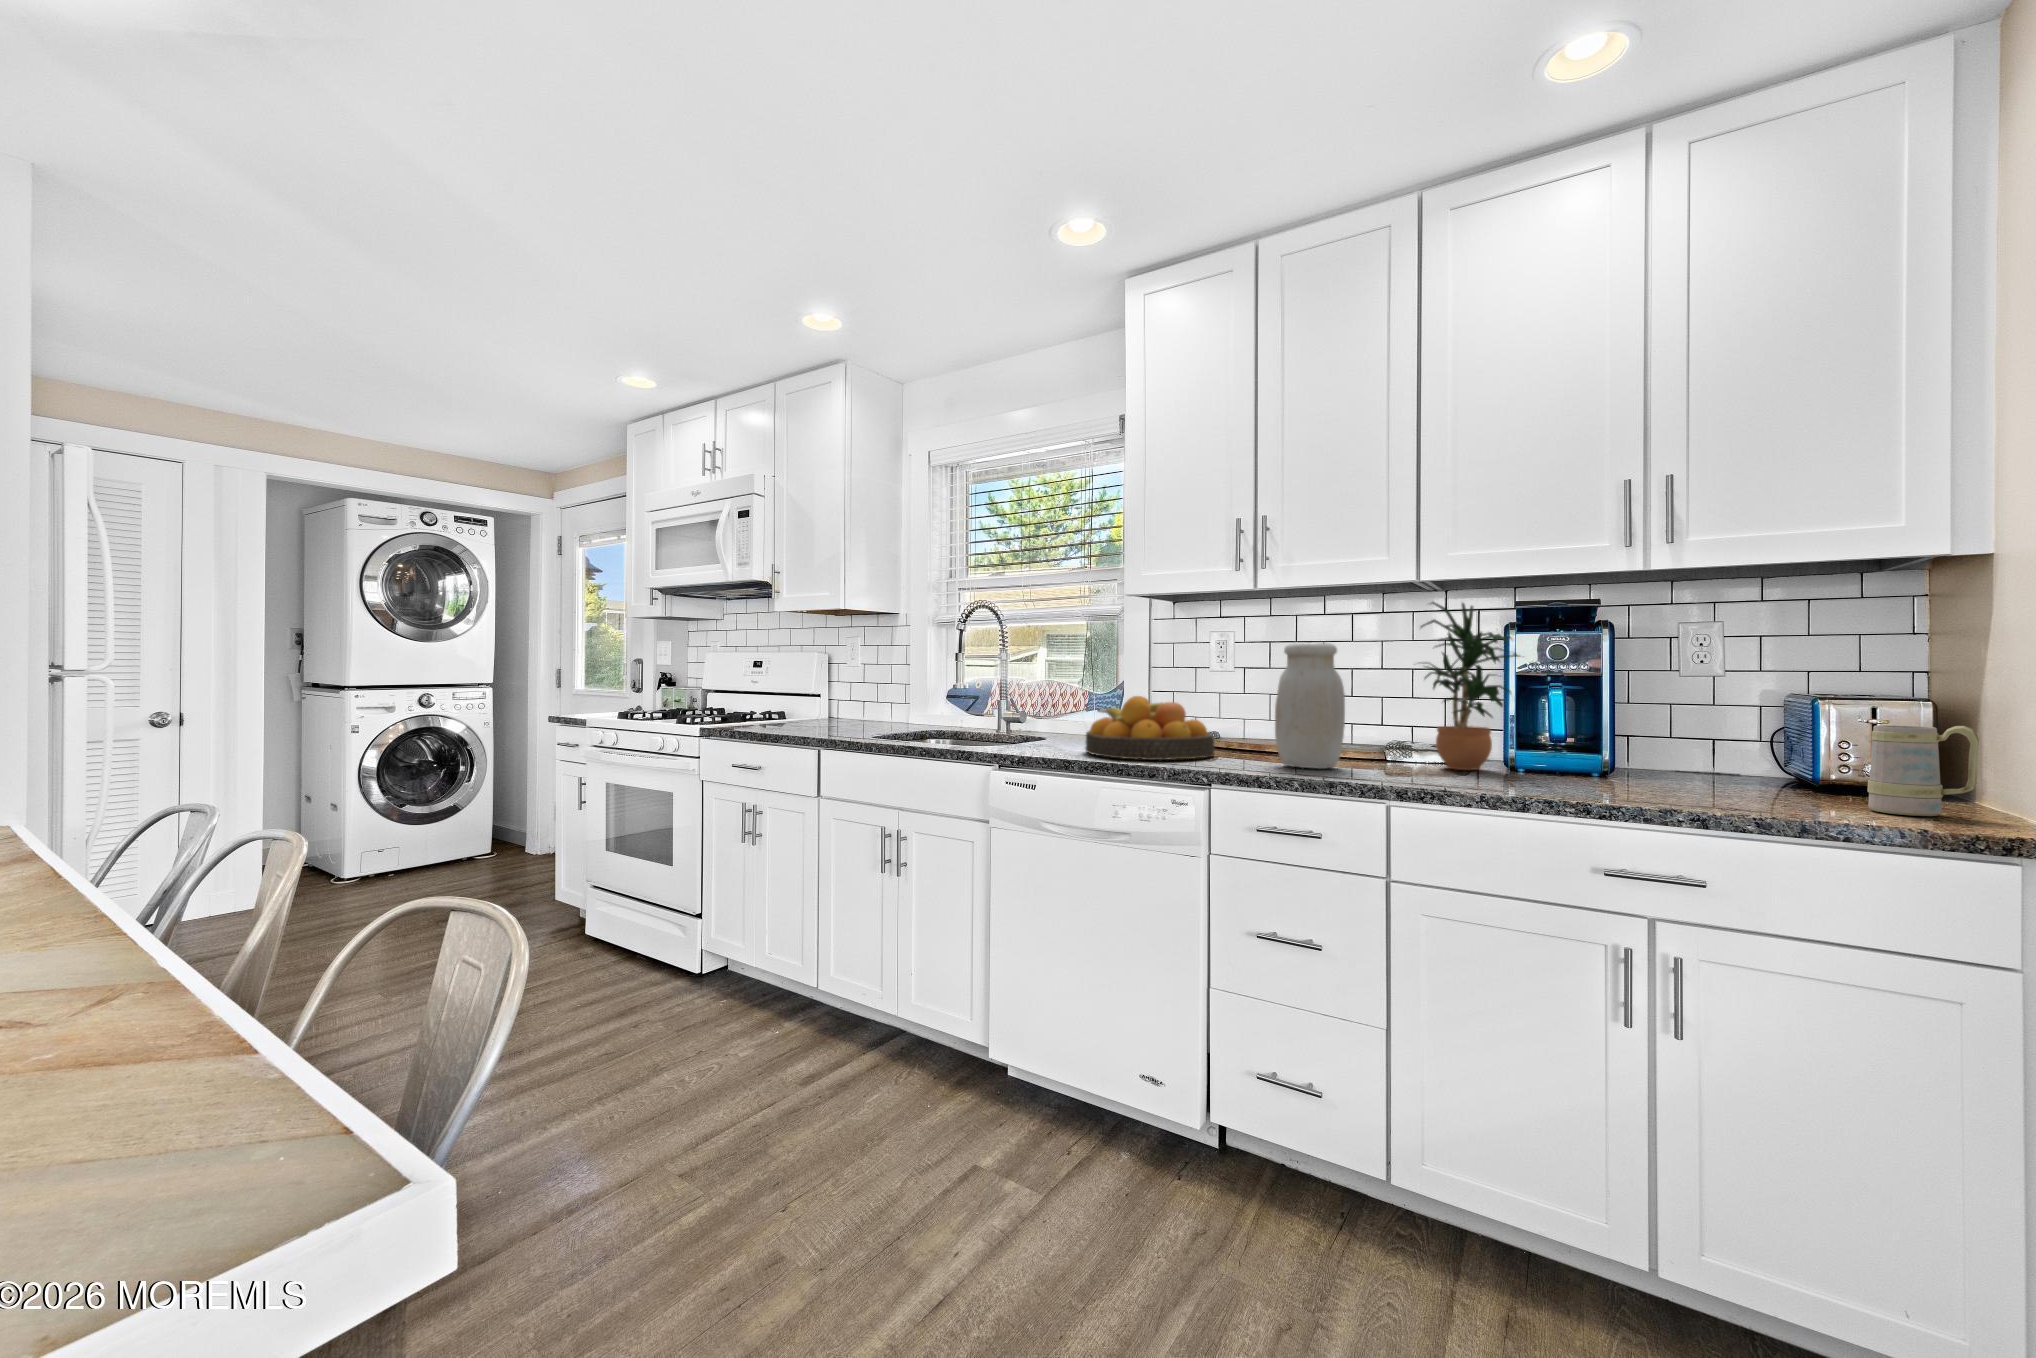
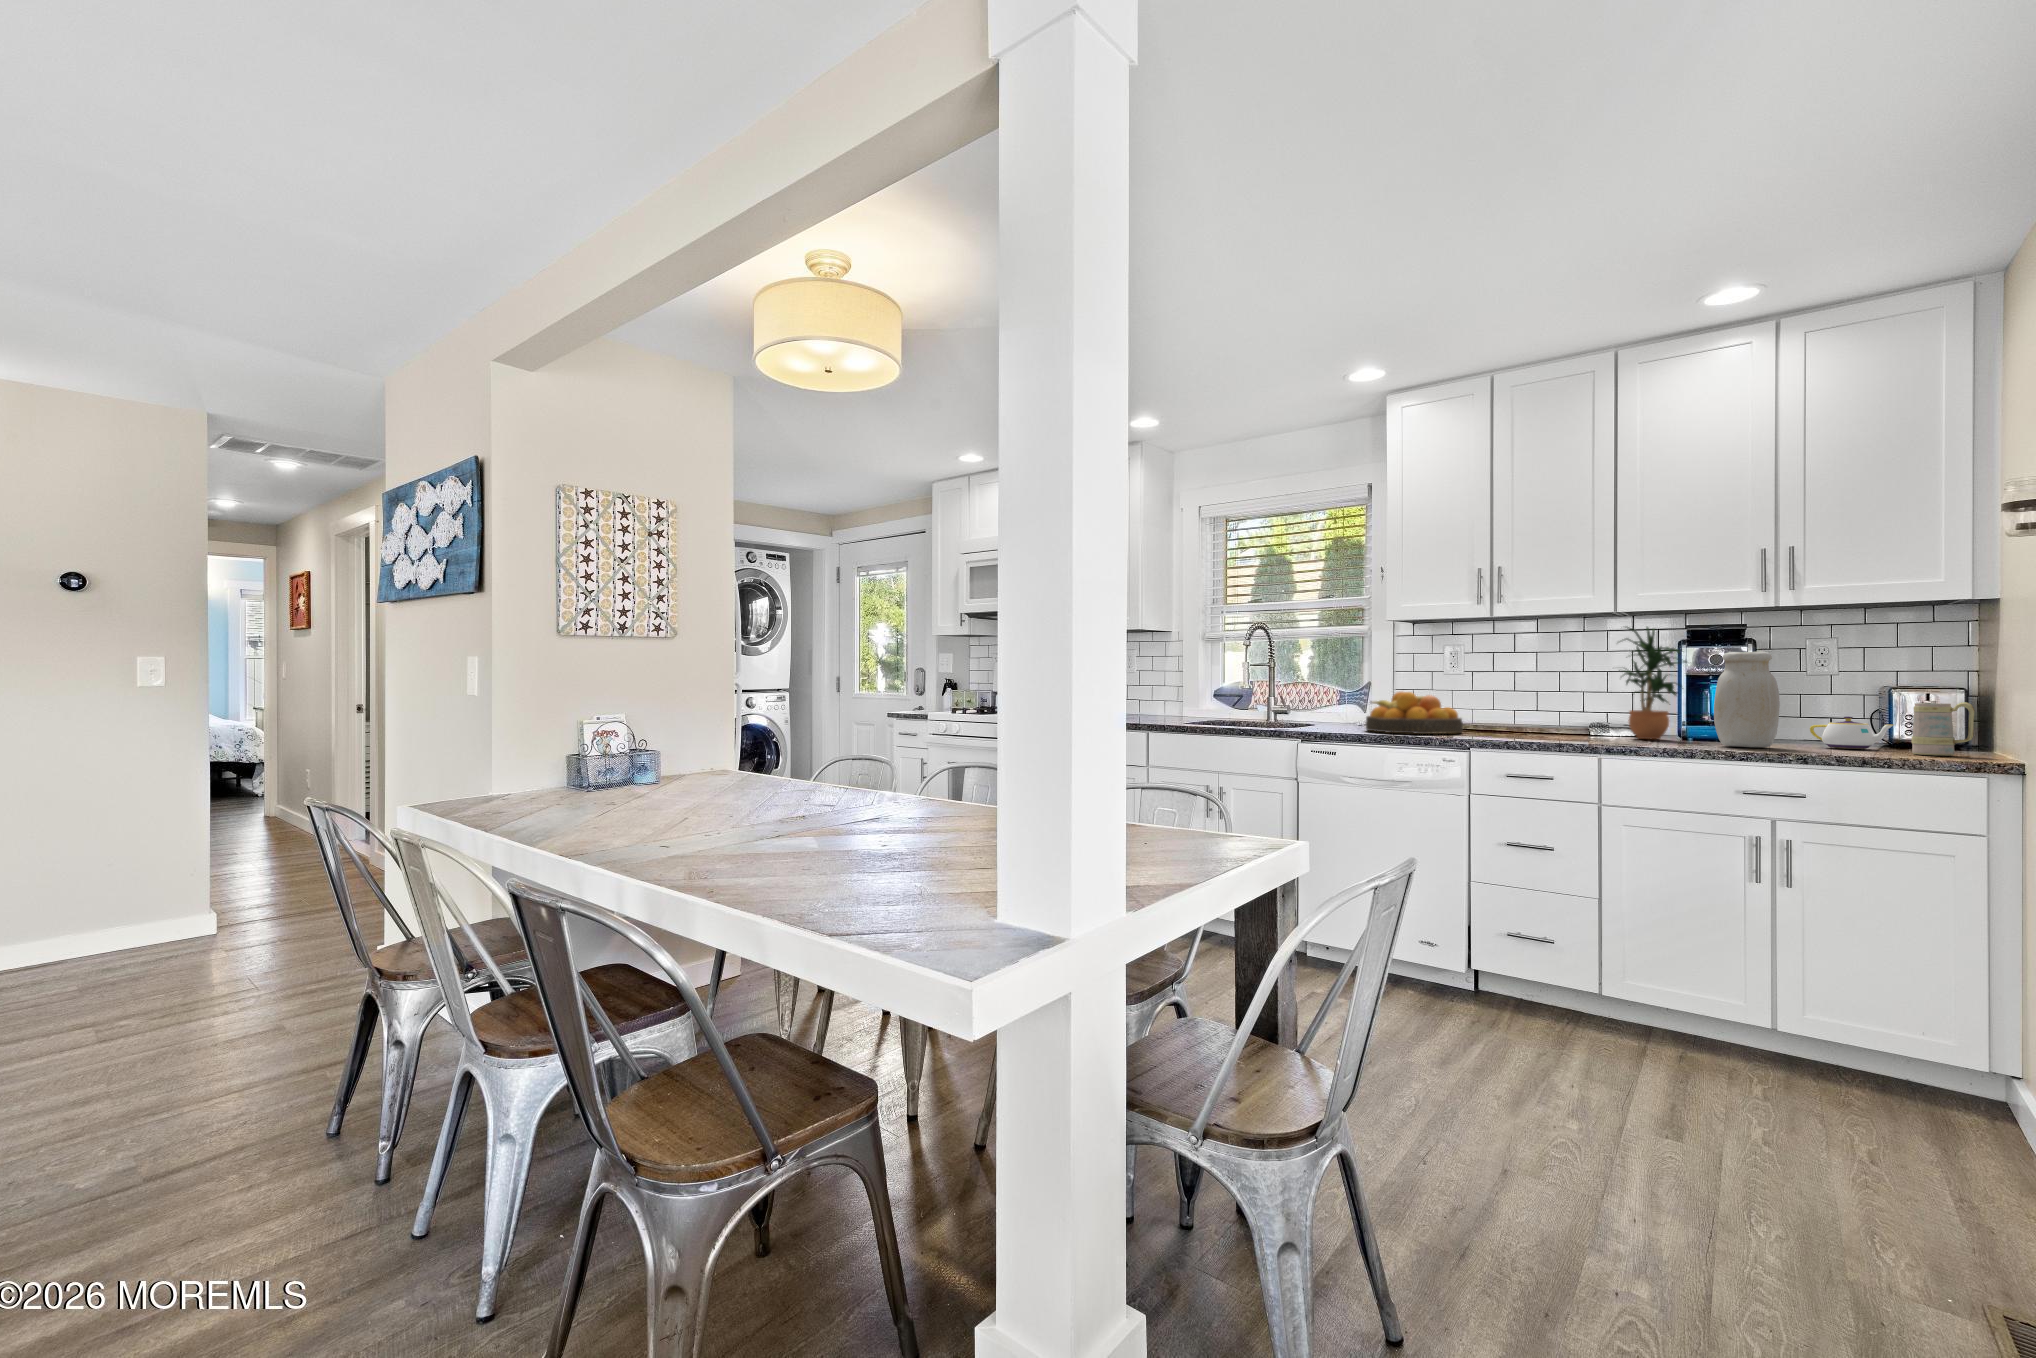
jar: present [1275,643,1345,769] -> present [1714,651,1780,748]
teapot: none [1696,743,1832,795] -> present [1810,717,1893,749]

